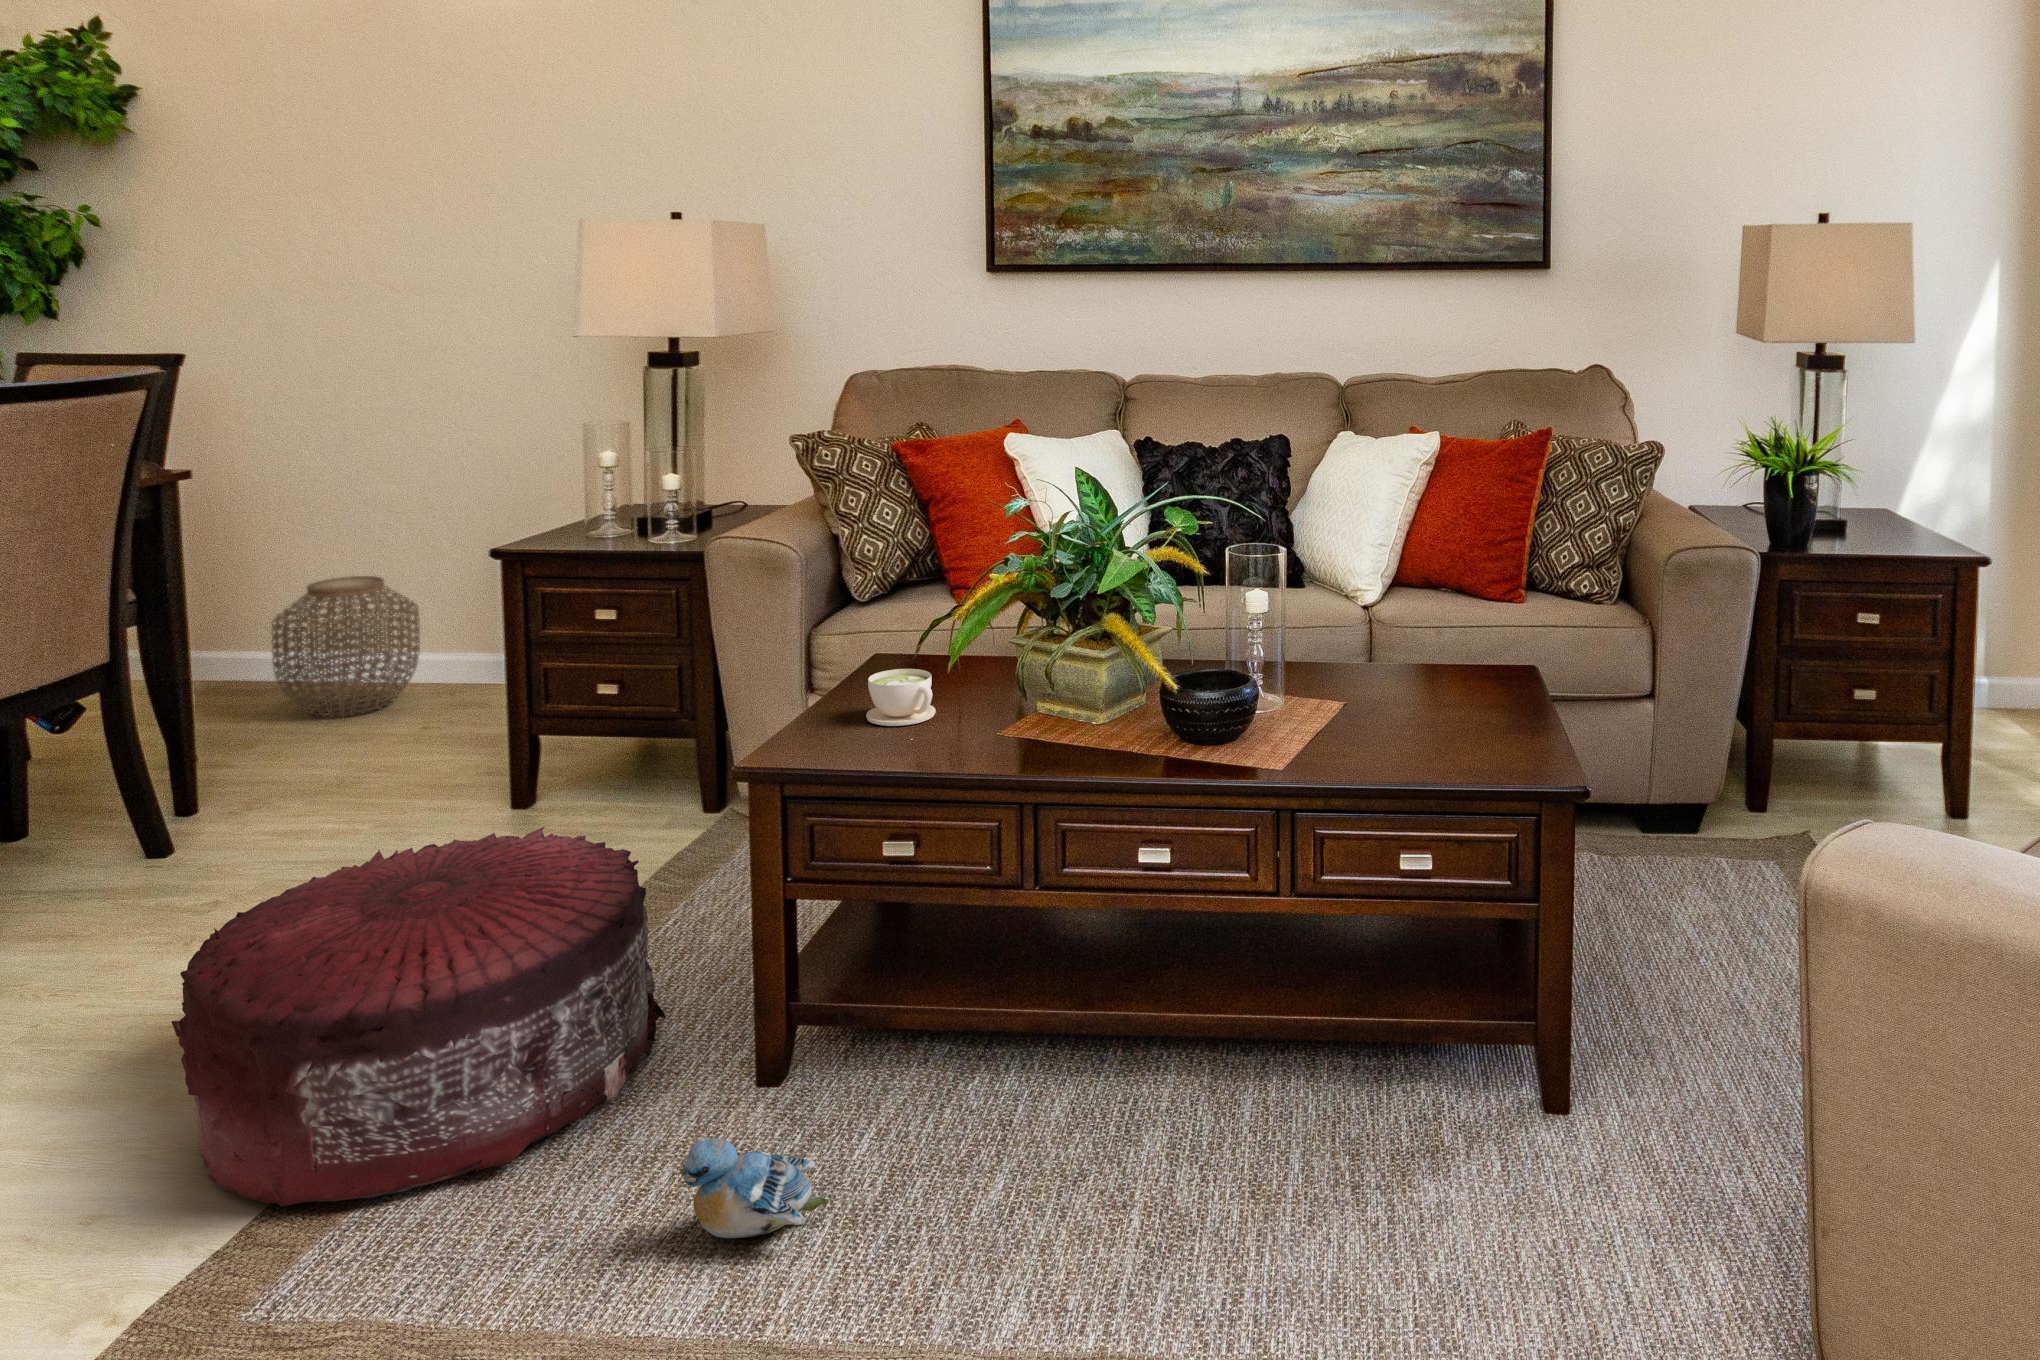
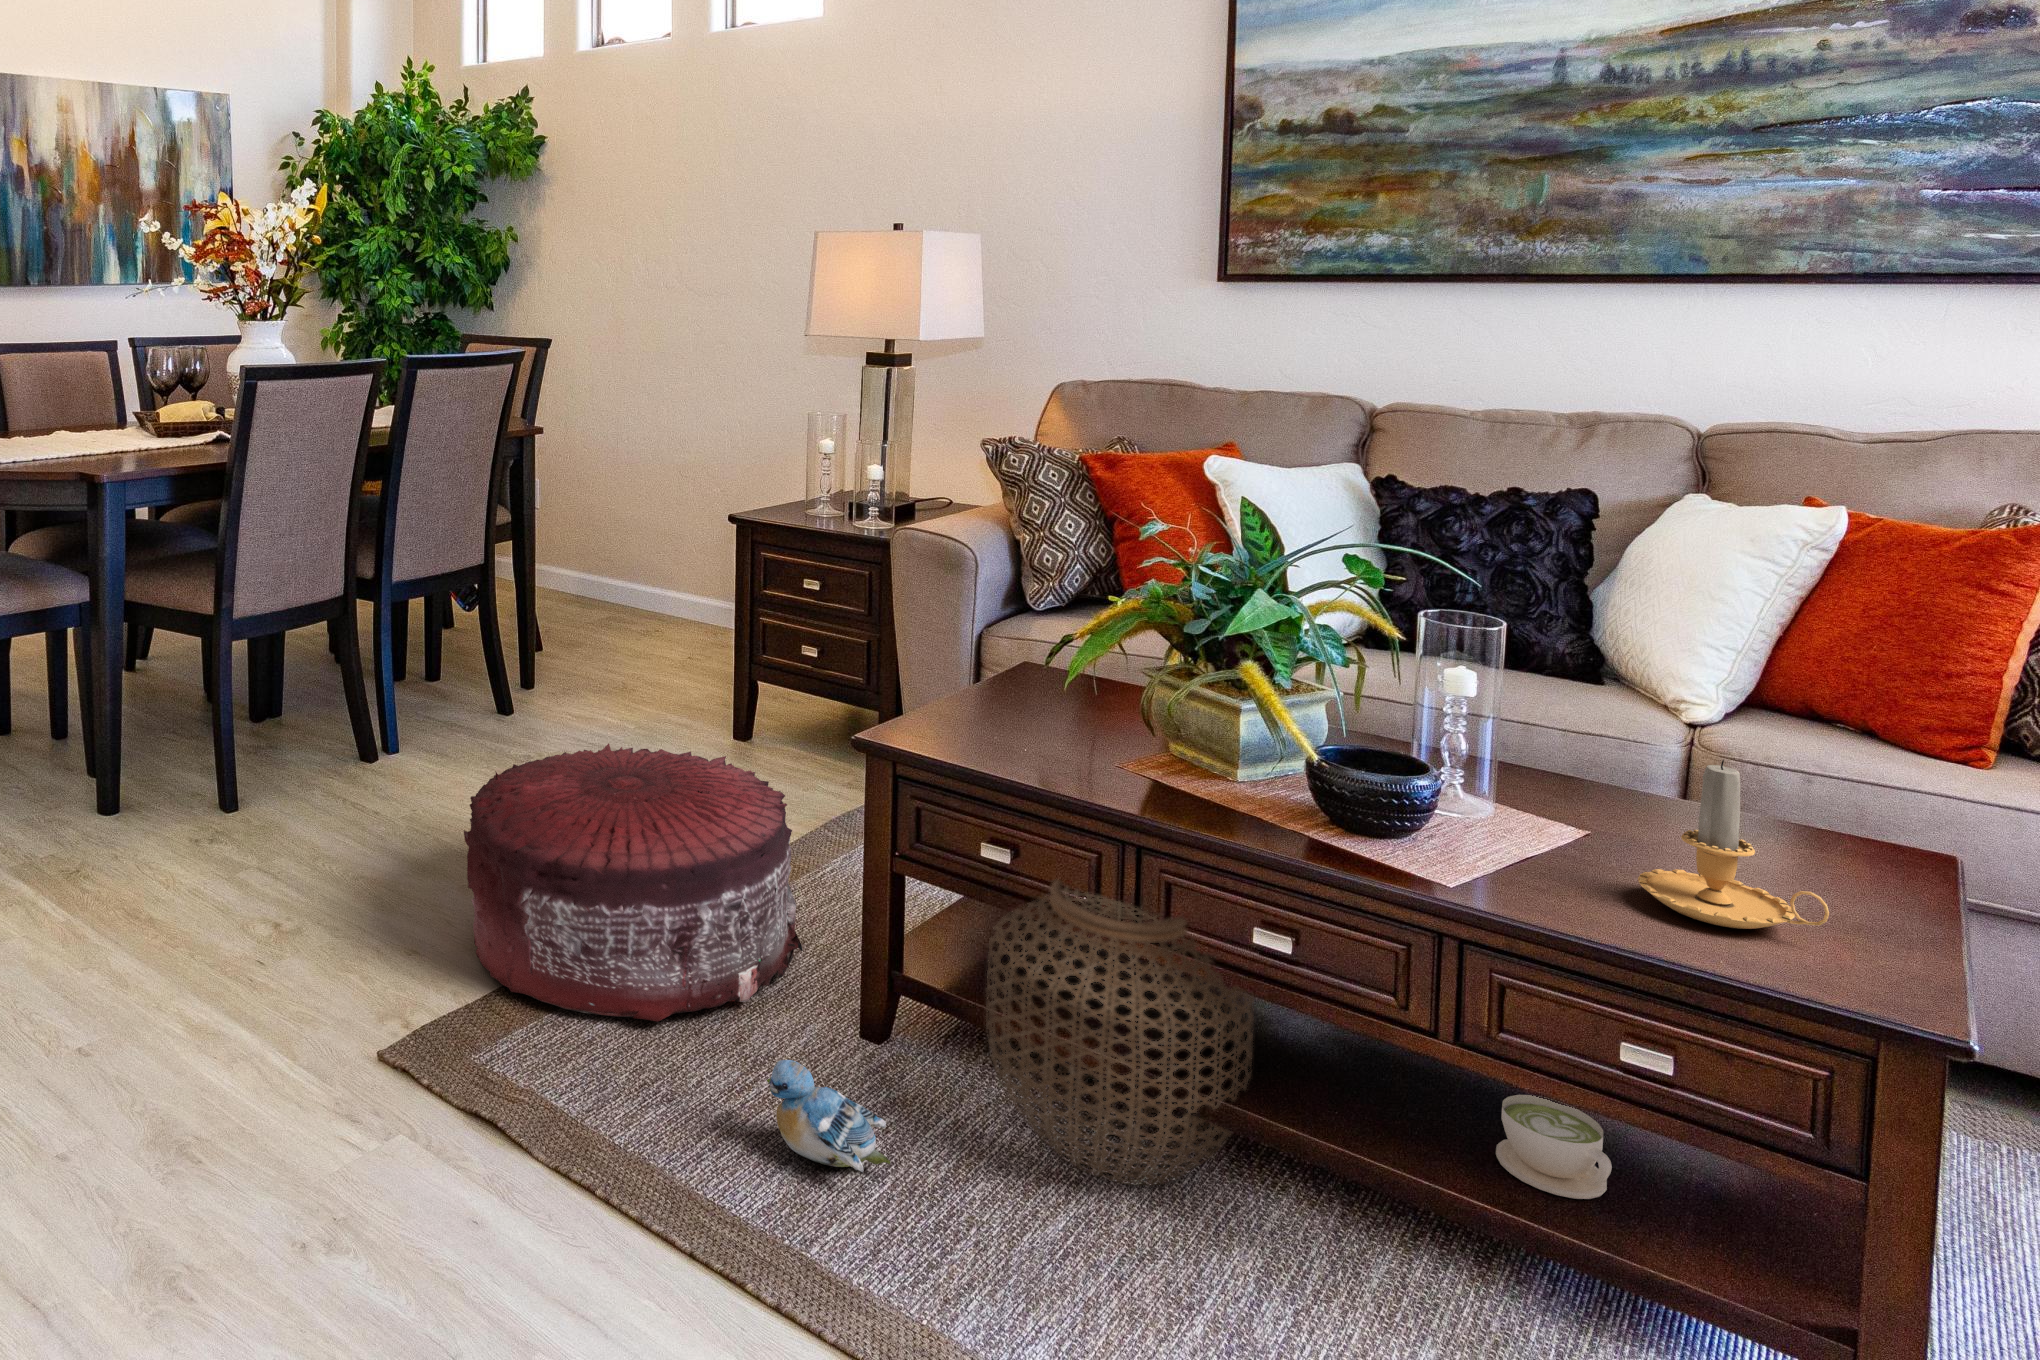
woven basket: present [271,576,420,718] -> present [986,880,1254,1185]
candle: none [1394,623,1506,747] -> present [1638,760,1829,929]
coffee cup: present [866,669,936,726] -> present [1496,1095,1612,1199]

